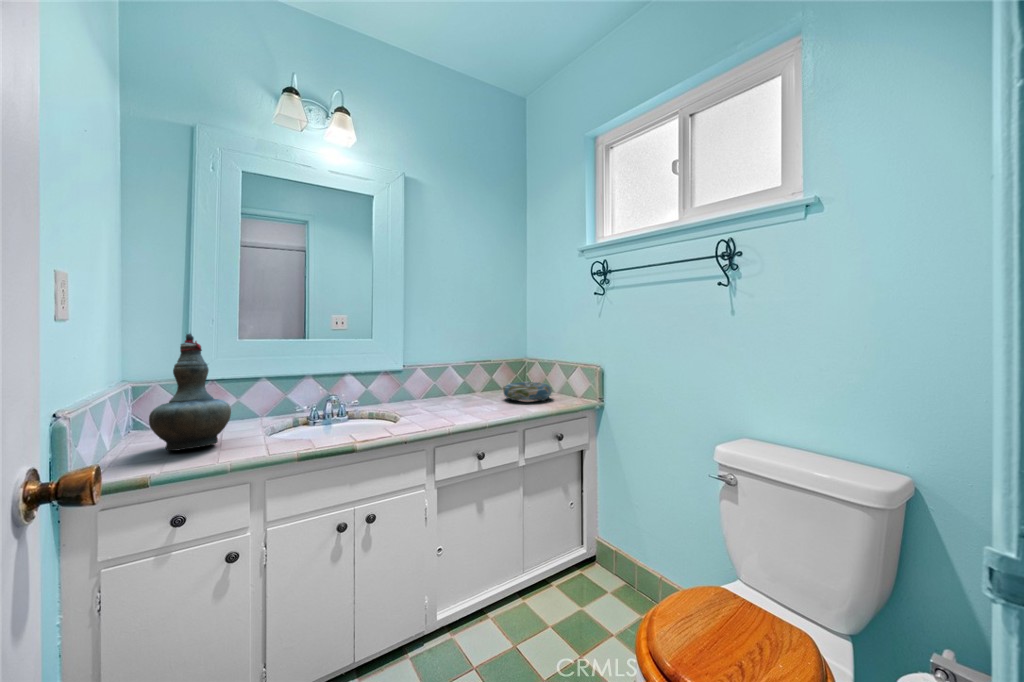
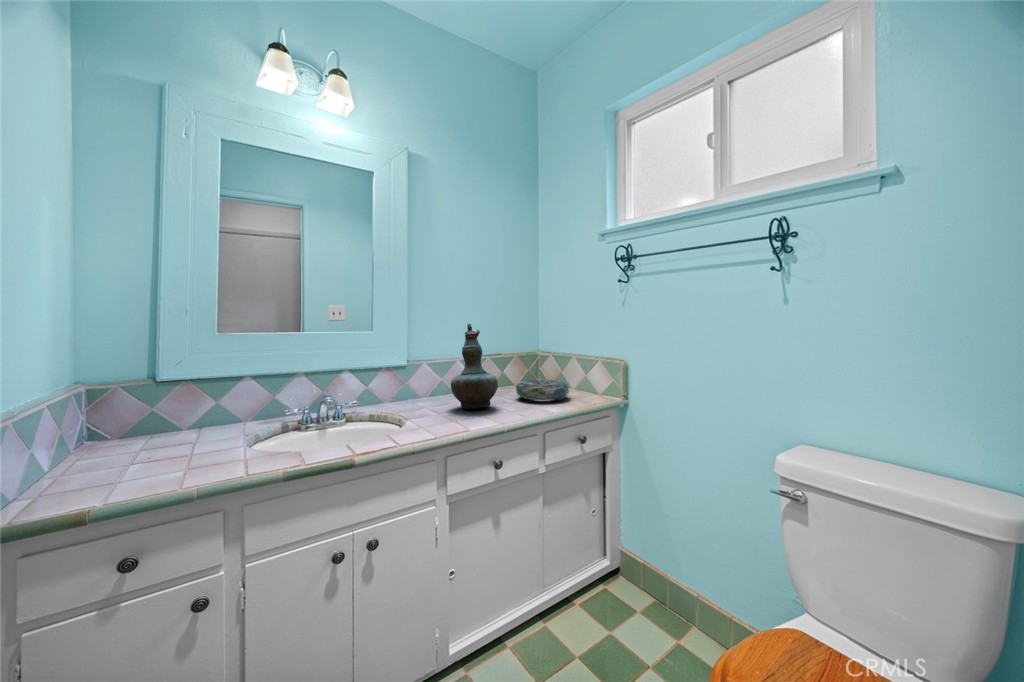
decorative vase: present [149,333,231,451] -> present [451,323,498,409]

